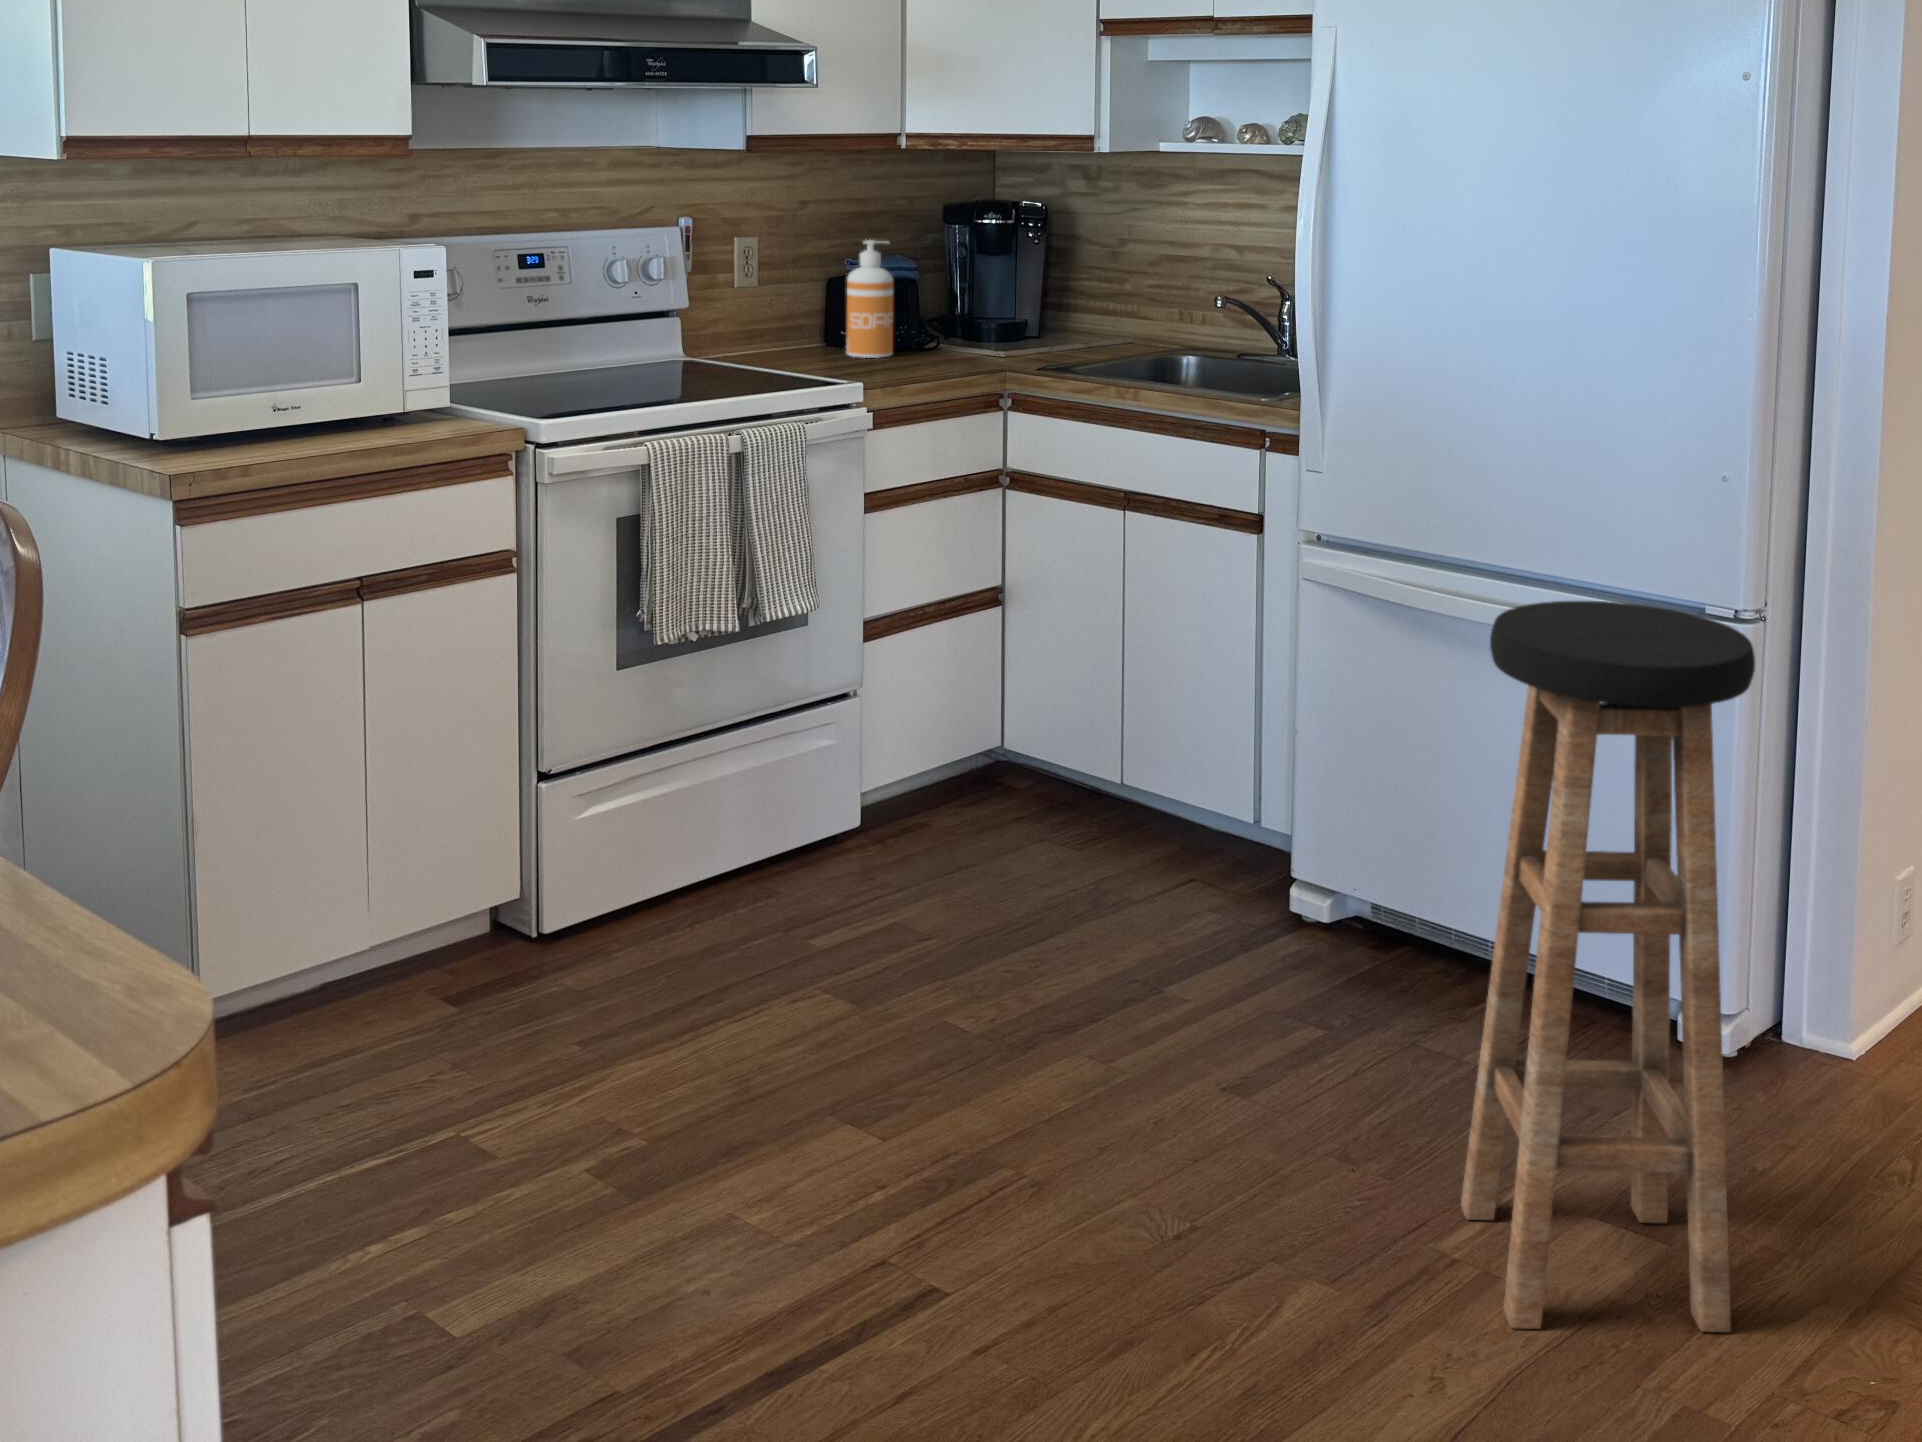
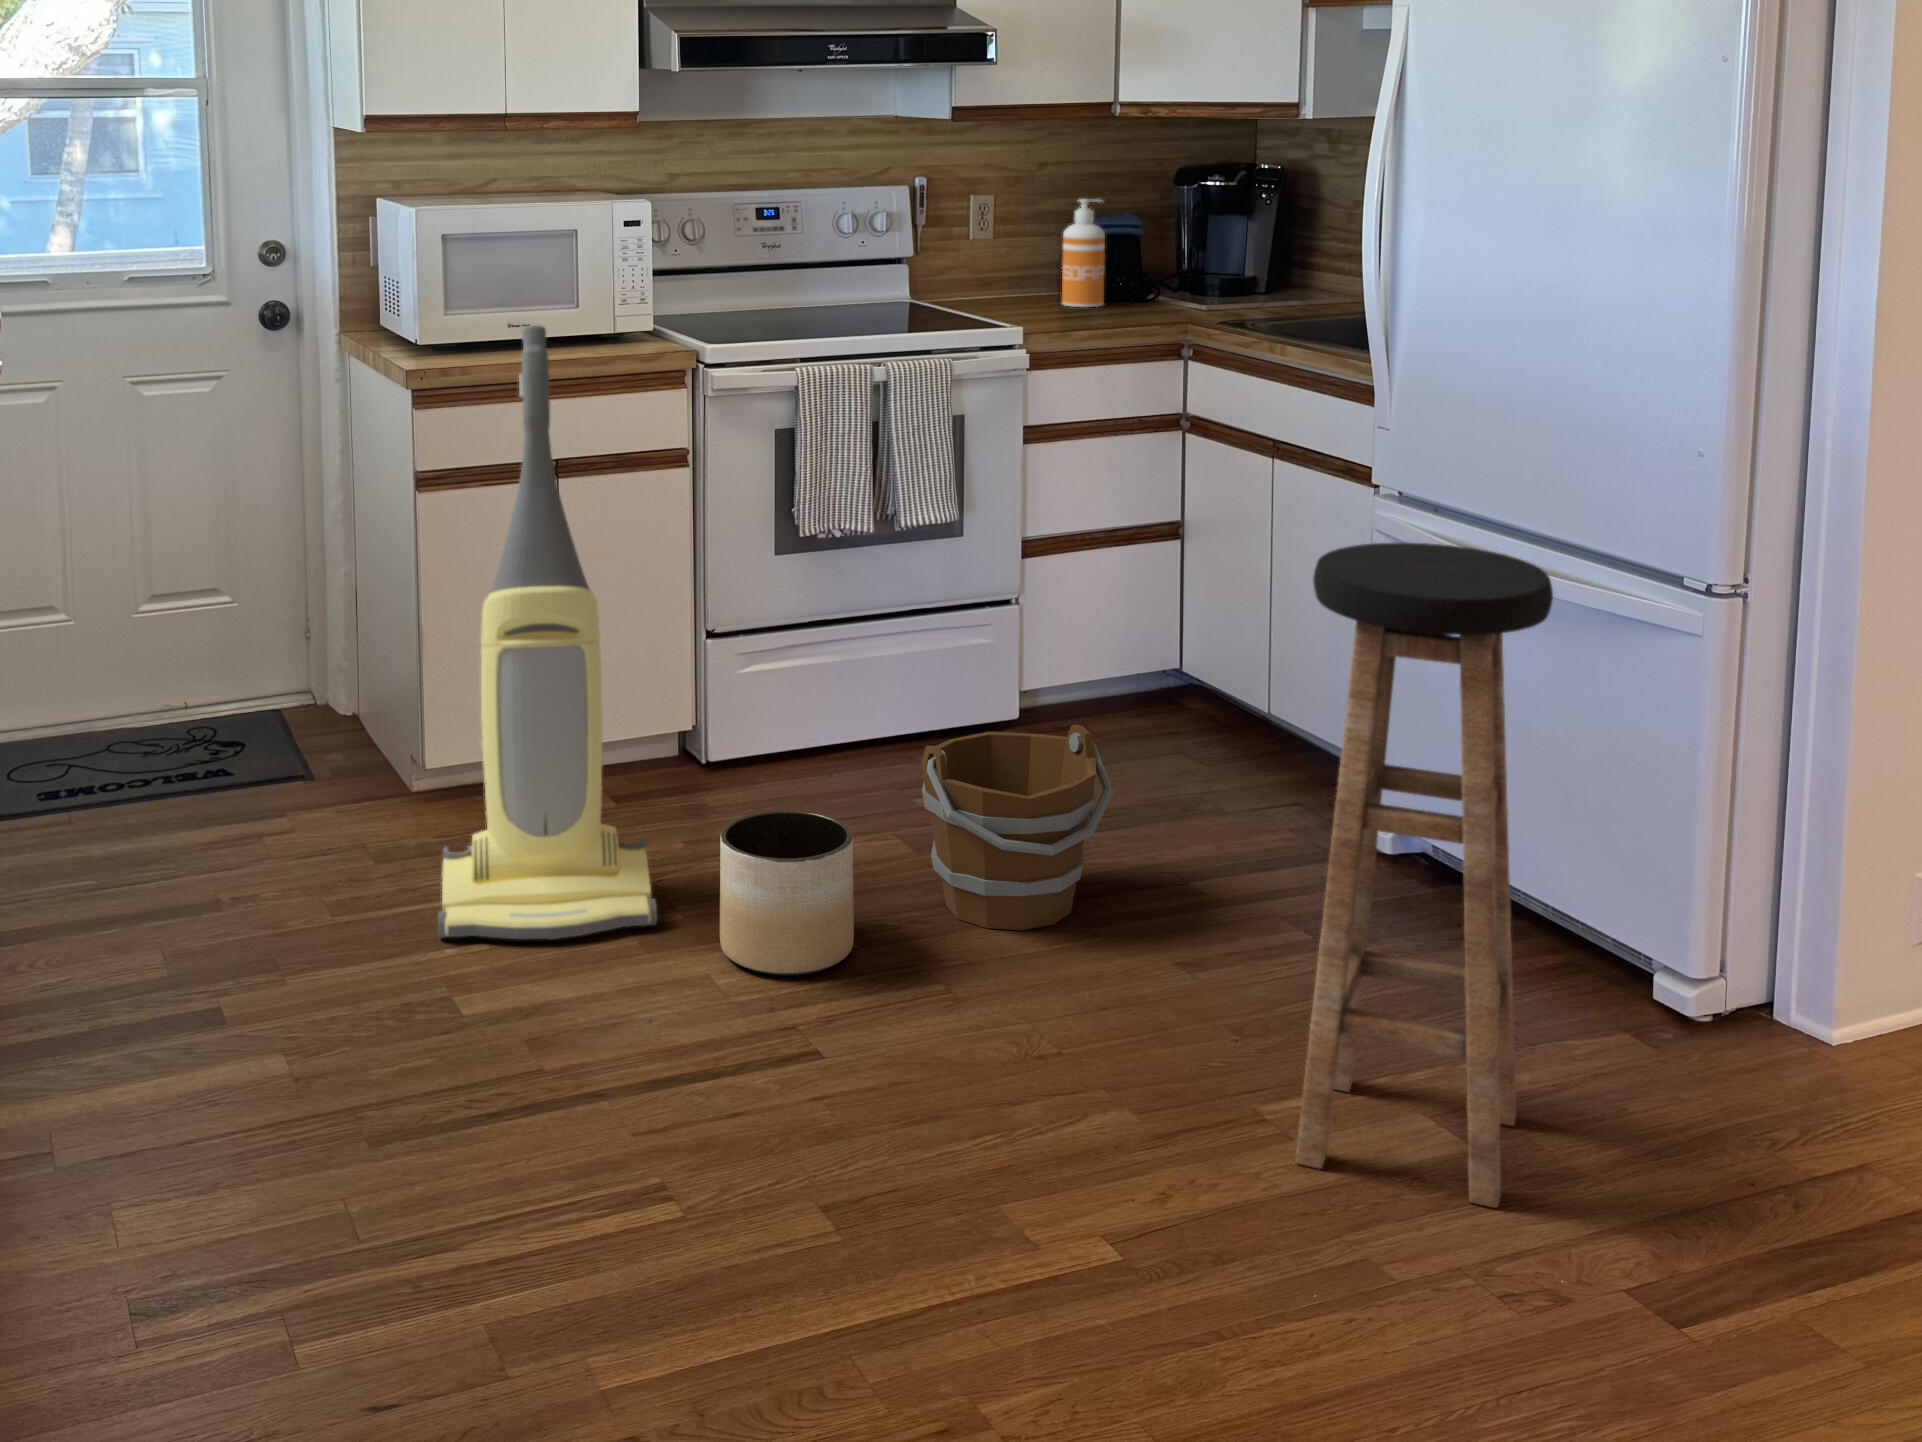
vacuum cleaner: none [290,407,608,1253] -> present [438,325,657,939]
bucket: none [890,833,1106,1091] -> present [921,725,1113,930]
planter: none [702,990,869,1211] -> present [720,810,854,976]

